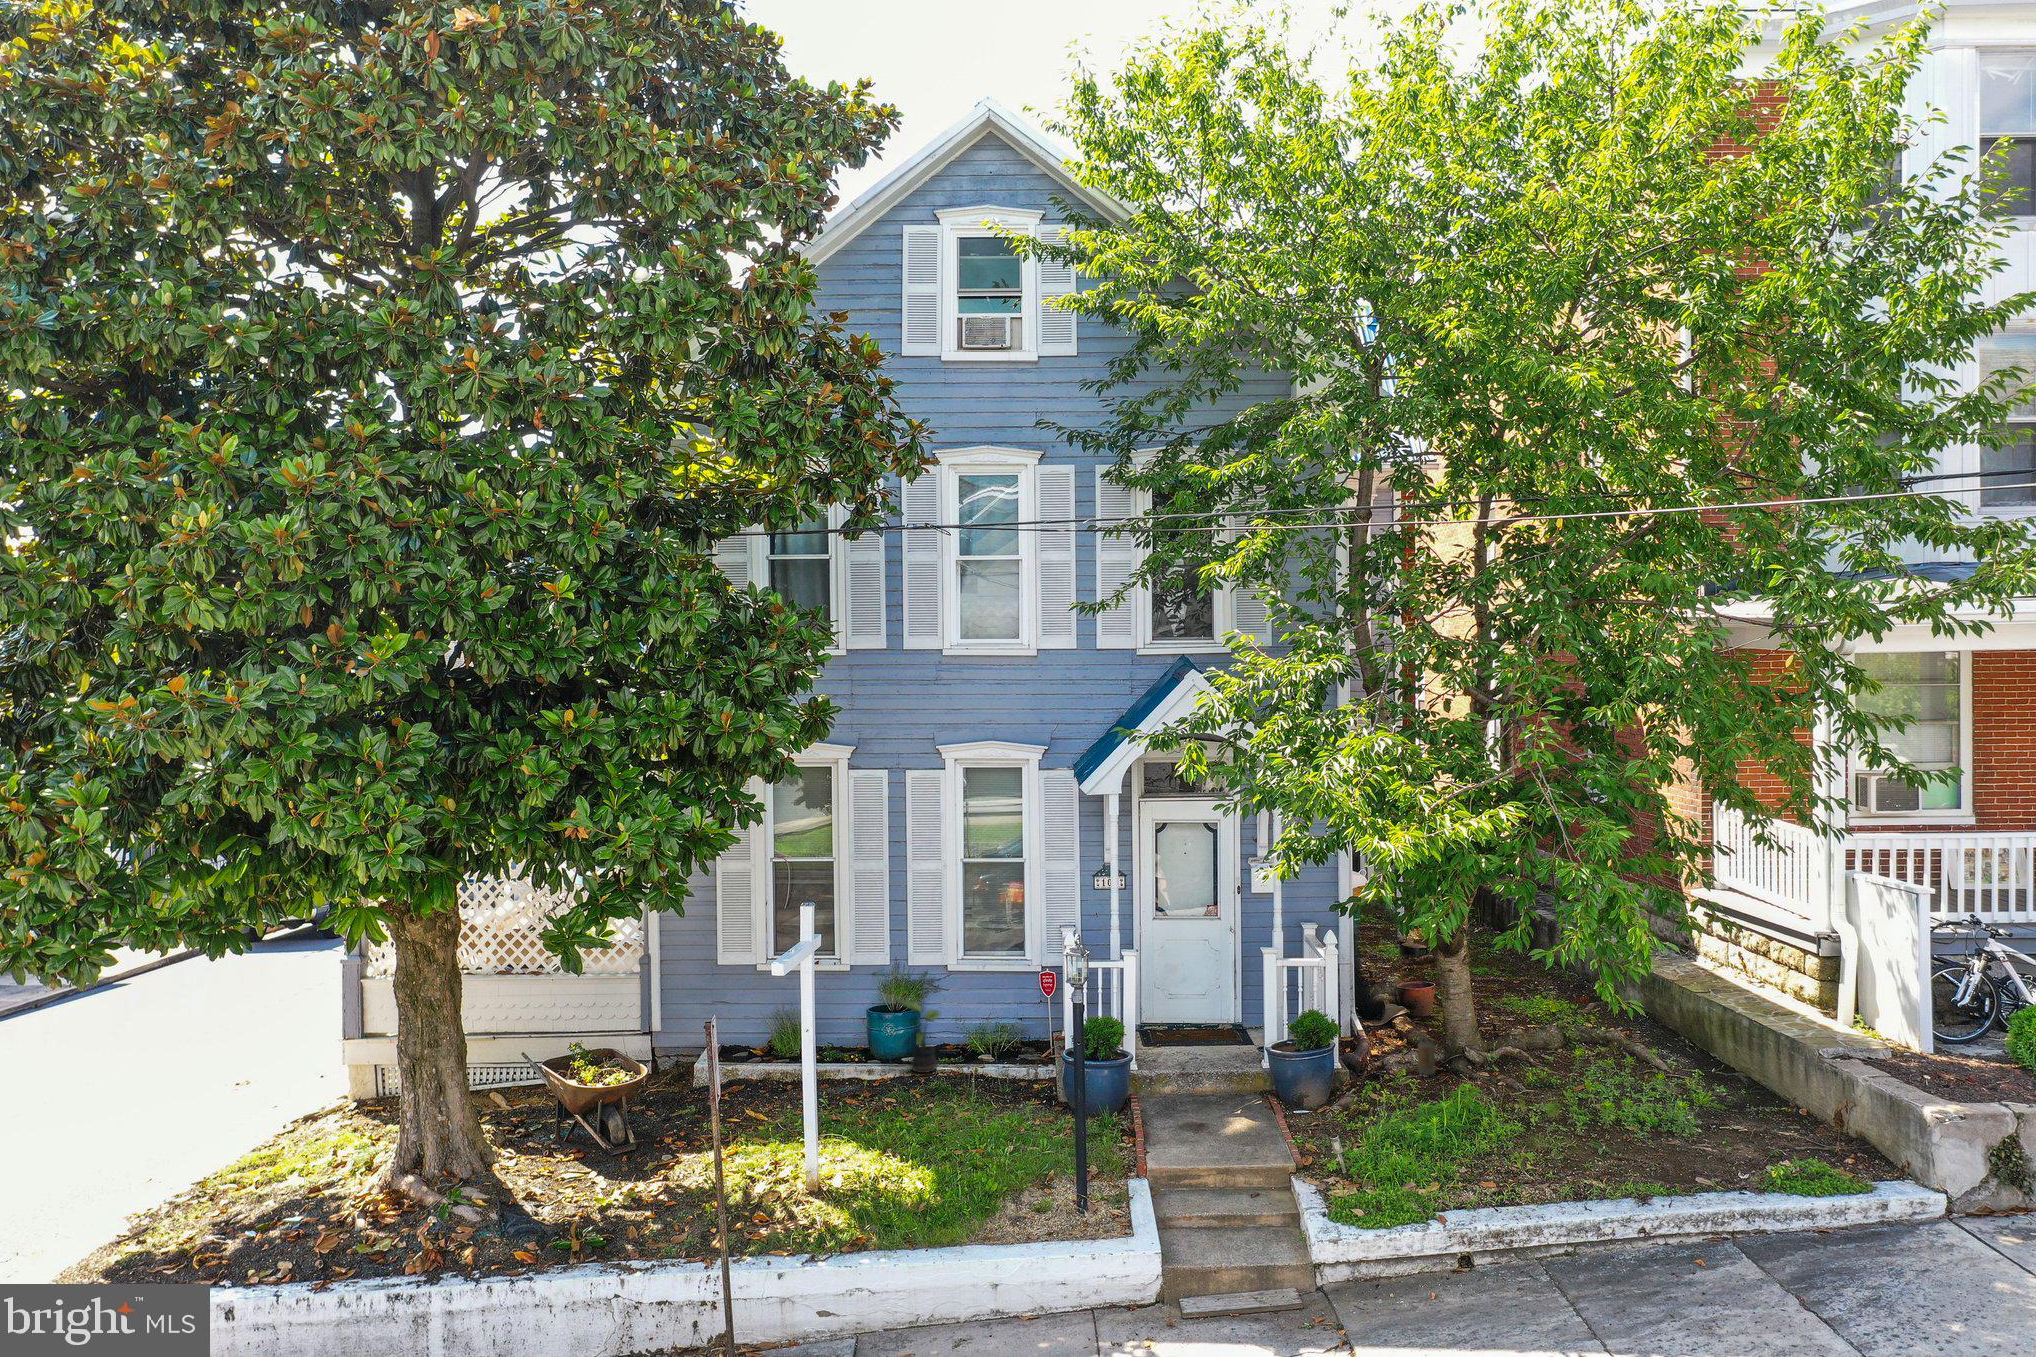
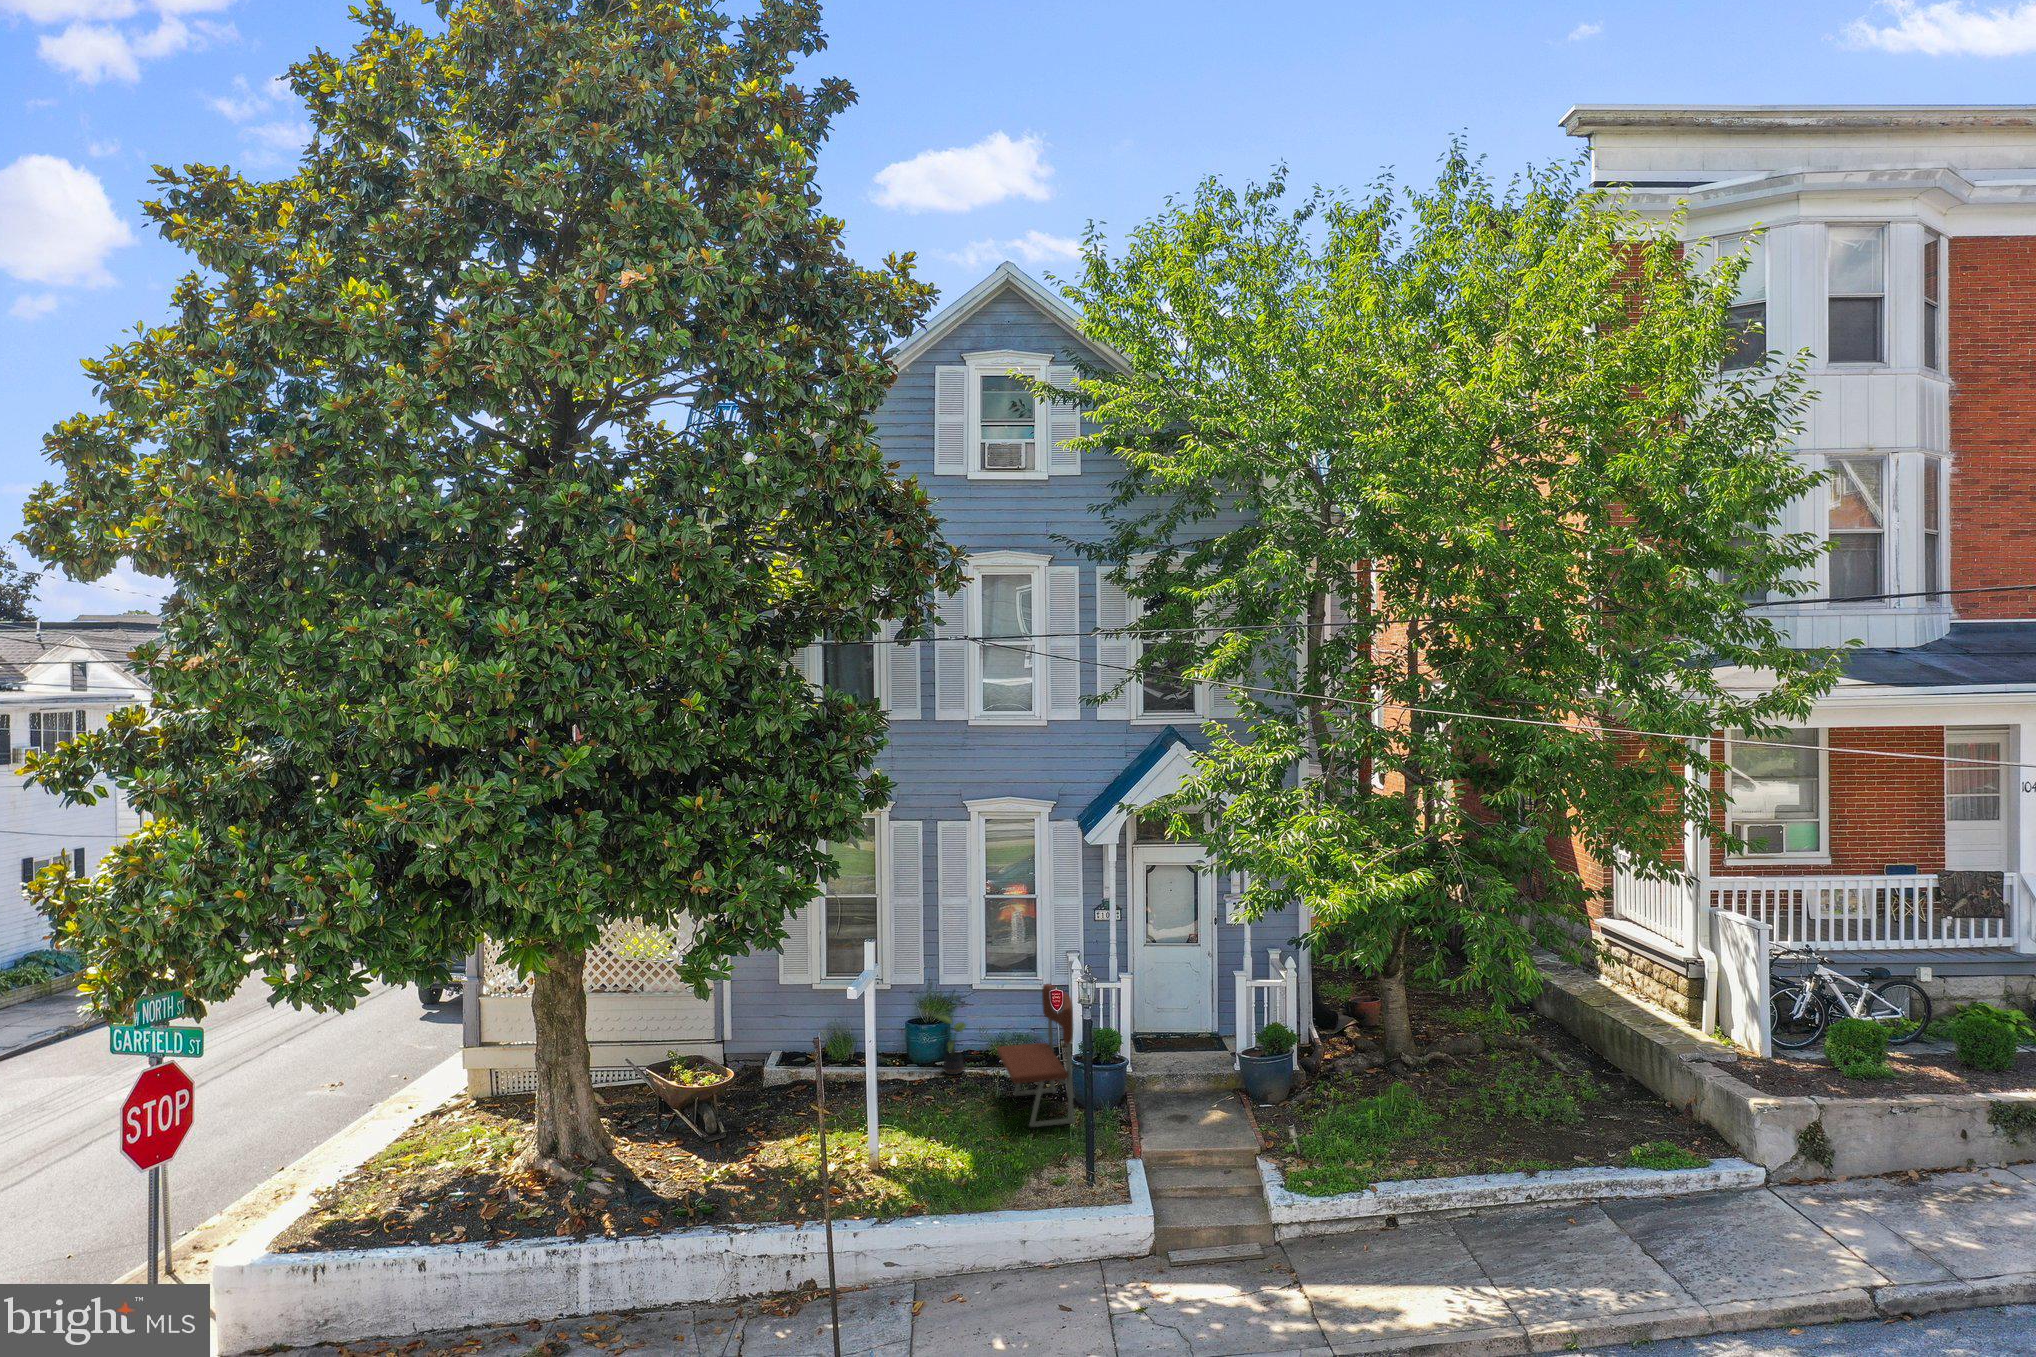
bench: none [973,962,1067,1137] -> present [997,984,1075,1127]
watering can: present [1418,1029,1435,1075] -> none [1361,1037,1376,1076]

